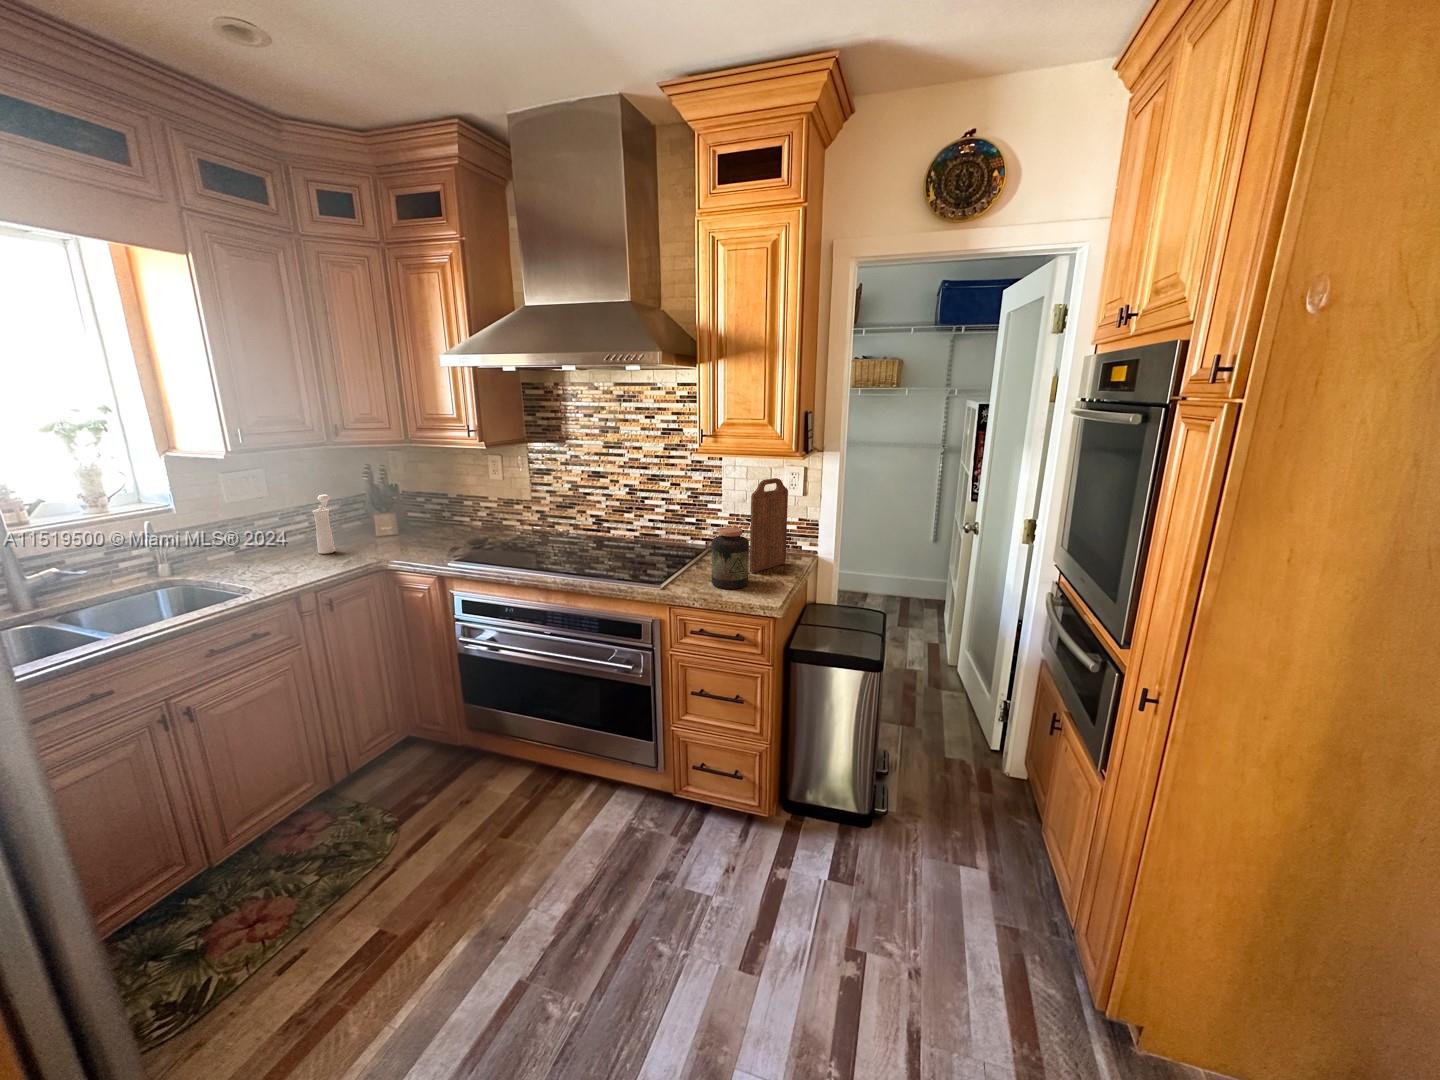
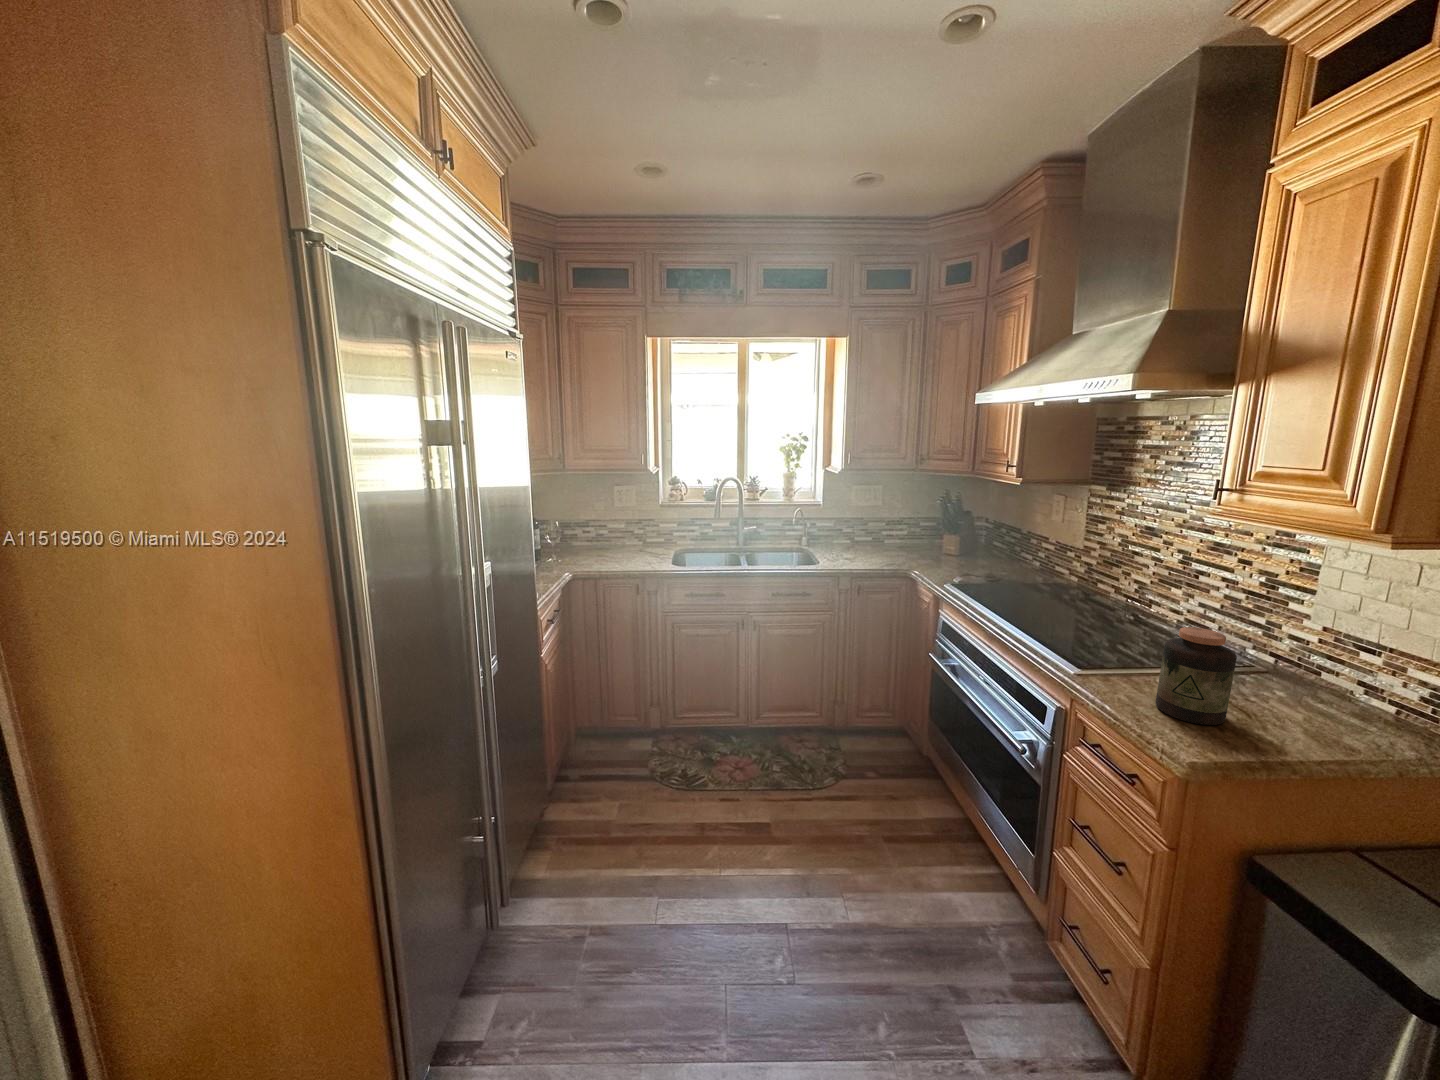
cutting board: present [750,478,788,573] -> none [1265,577,1419,740]
pepper mill: present [312,495,335,554] -> none [893,511,917,556]

